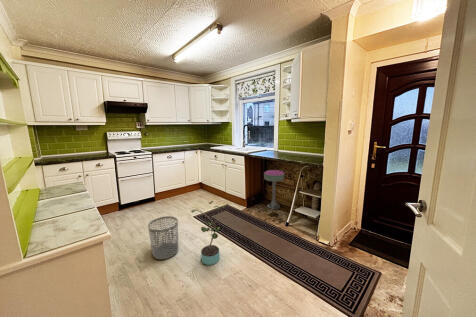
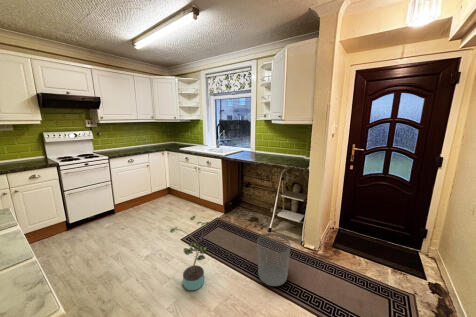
bar stool: present [264,170,284,209] -> none [242,172,263,213]
waste bin: present [148,216,178,259] -> present [257,233,290,286]

